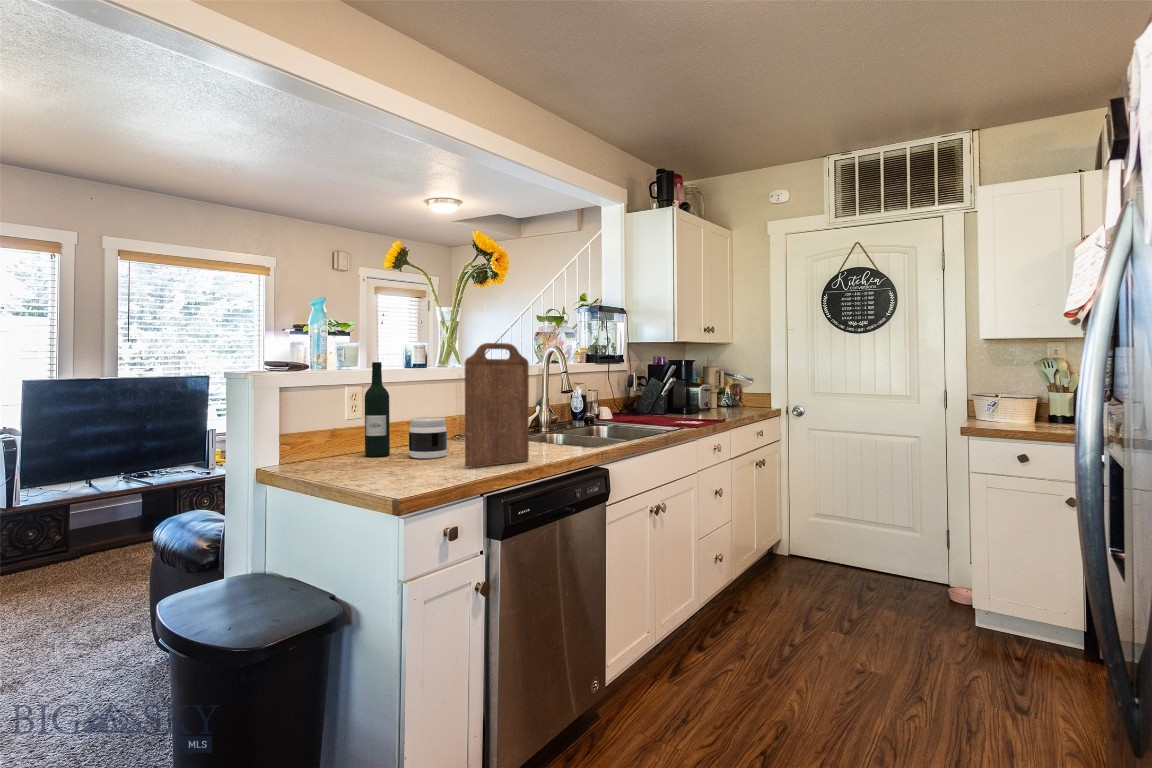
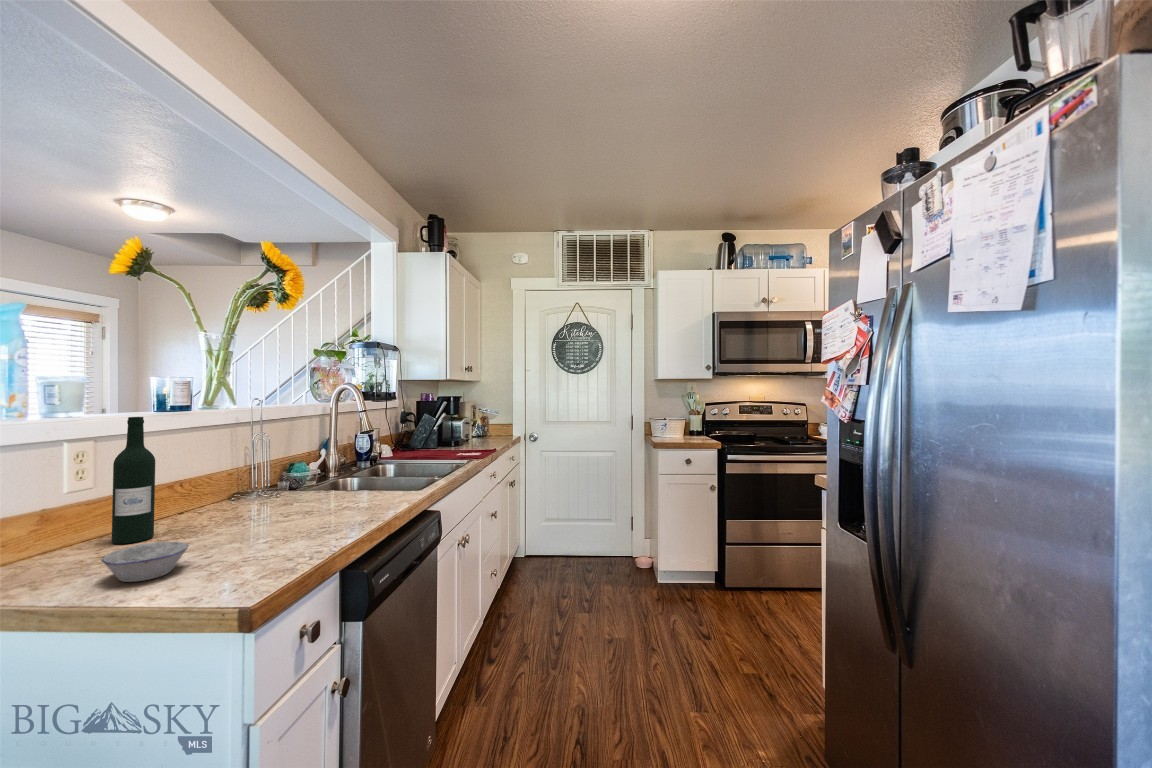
cutting board: present [465,343,529,468] -> none [293,397,365,545]
jar: present [409,417,447,458] -> none [190,481,247,537]
bowl: none [344,451,394,474] -> present [101,542,188,582]

